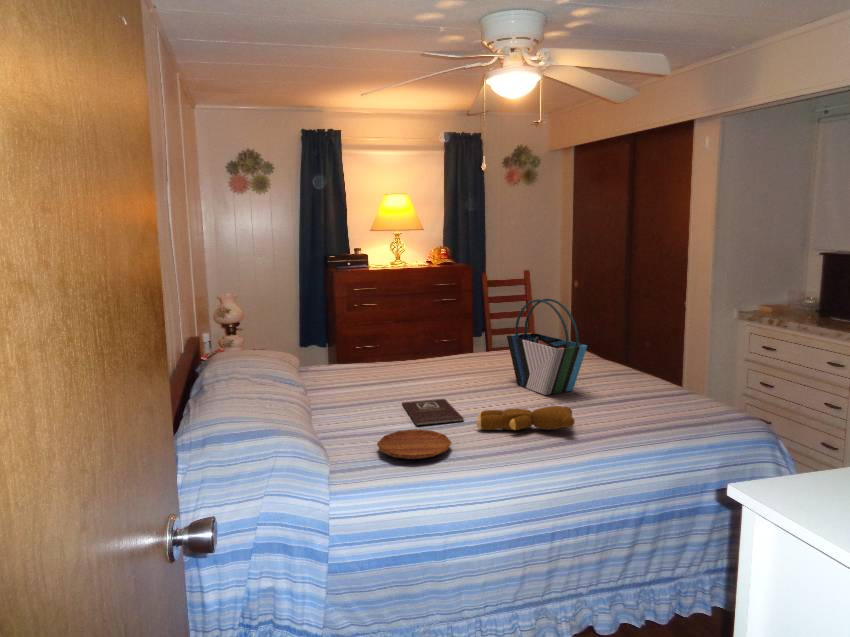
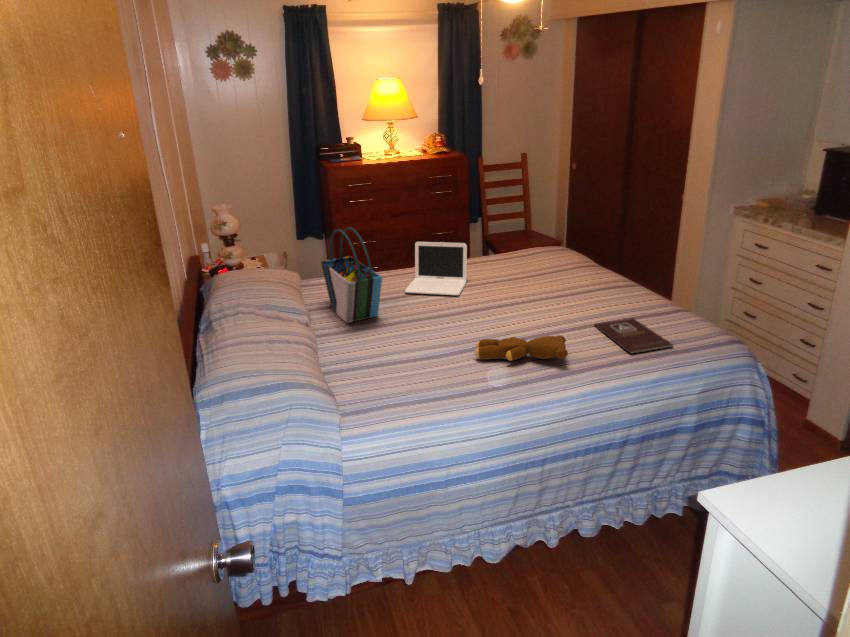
tote bag: present [507,299,587,395] -> present [321,227,382,323]
laptop: none [406,329,470,380] -> present [405,242,467,295]
book: present [402,399,464,425] -> present [594,318,673,353]
tray: present [377,429,452,459] -> none [381,362,452,398]

